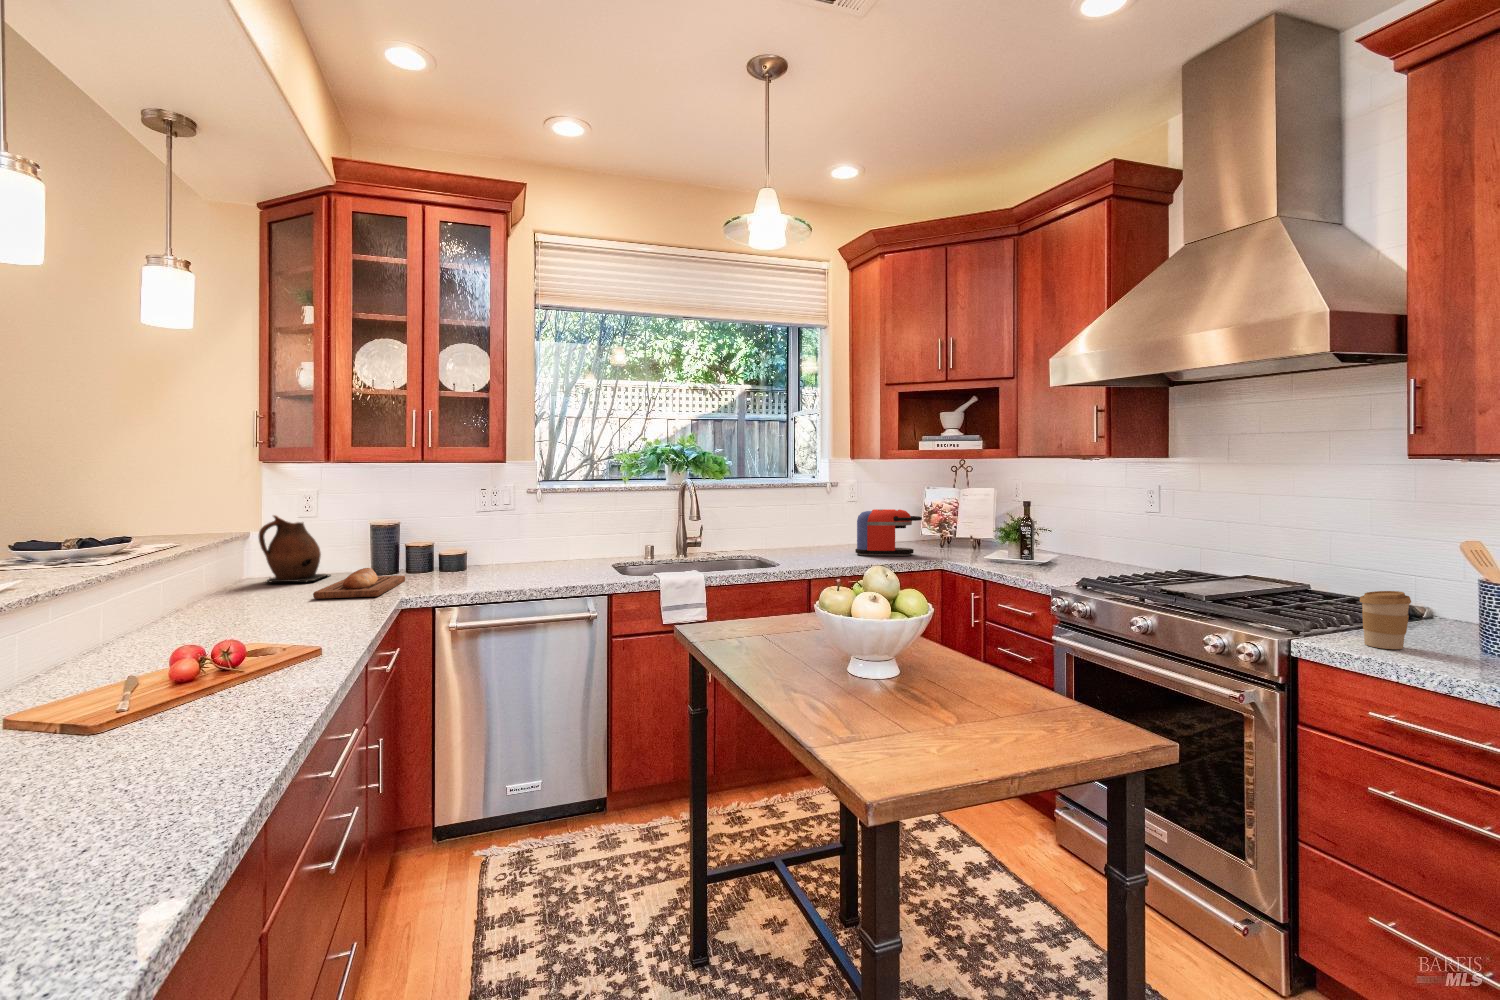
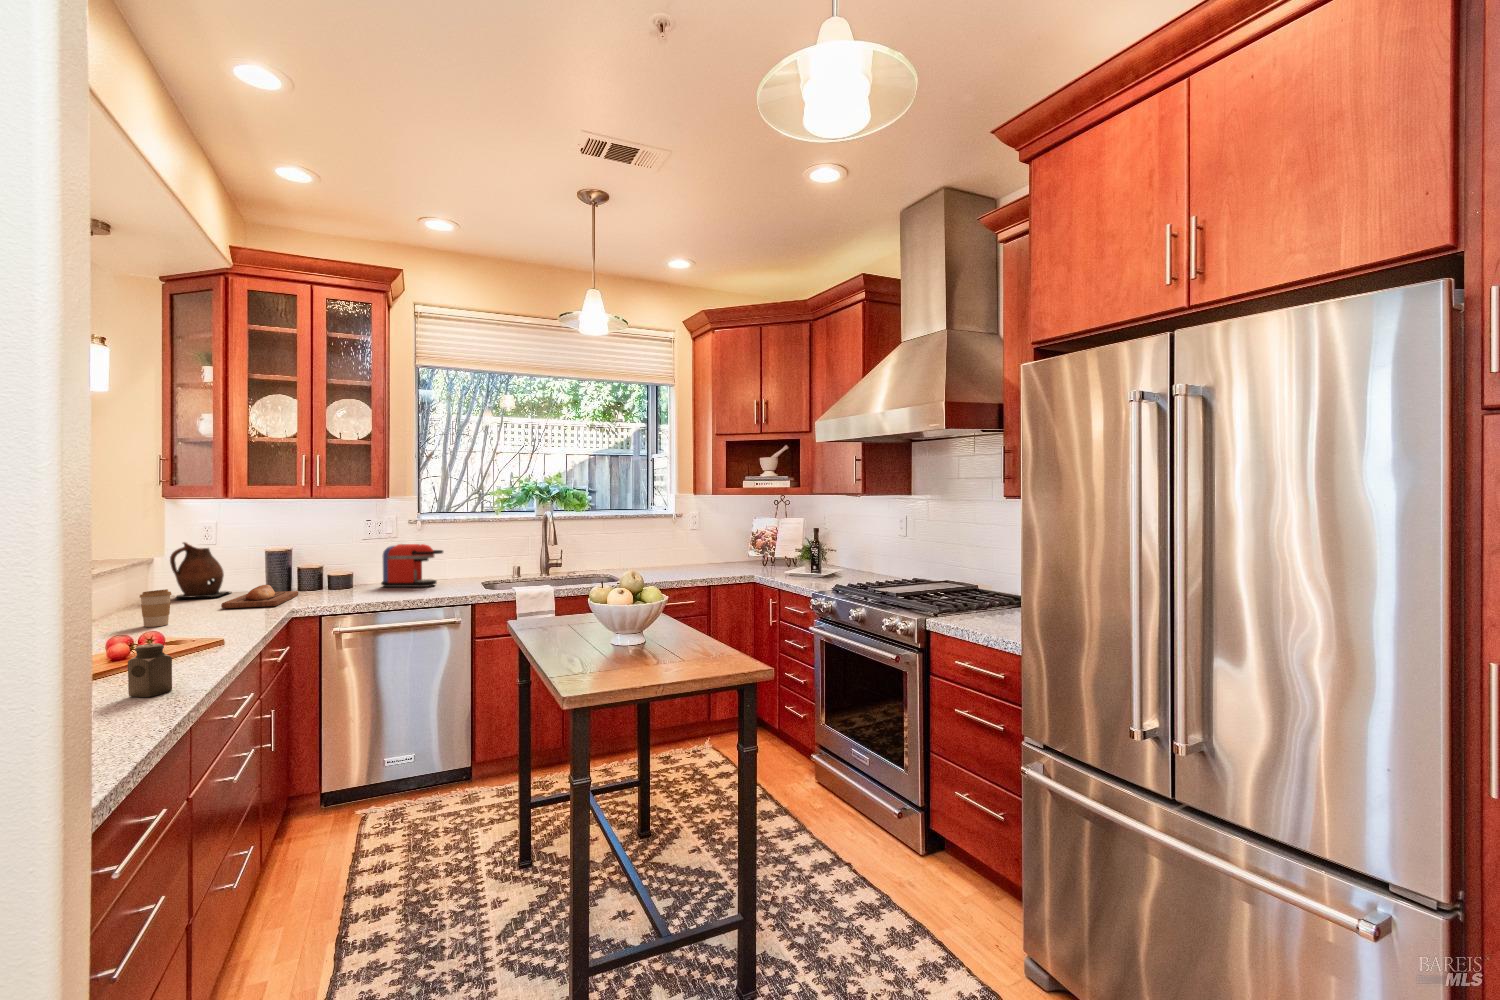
coffee maker: present [855,509,922,556] -> present [381,544,443,587]
coffee cup: present [1360,591,1411,649] -> present [140,589,172,627]
salt shaker: none [127,686,200,778] -> present [128,643,172,697]

